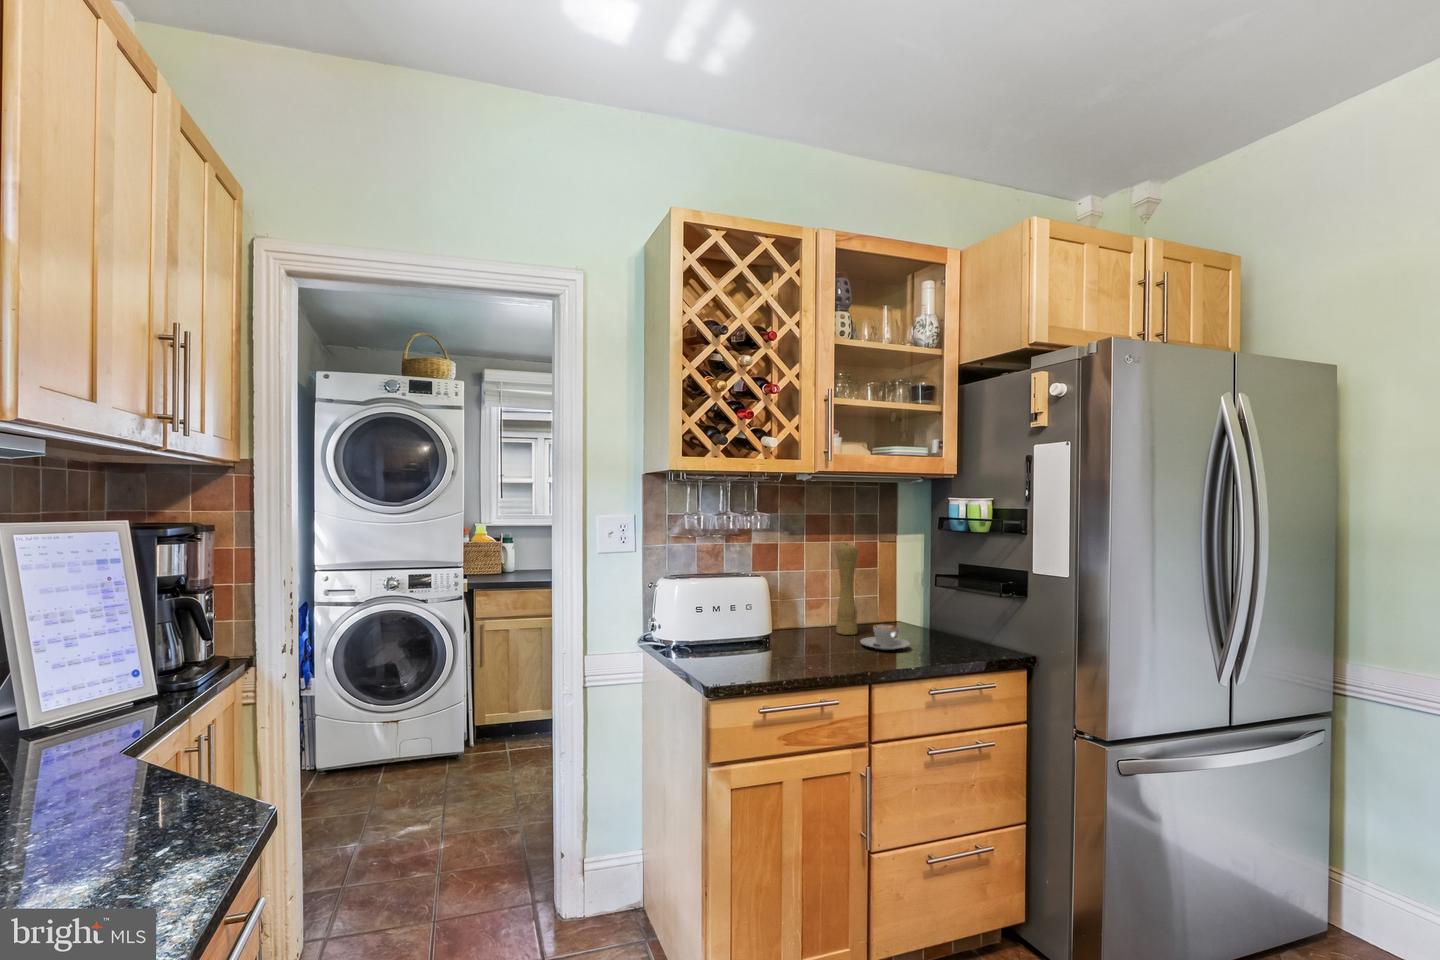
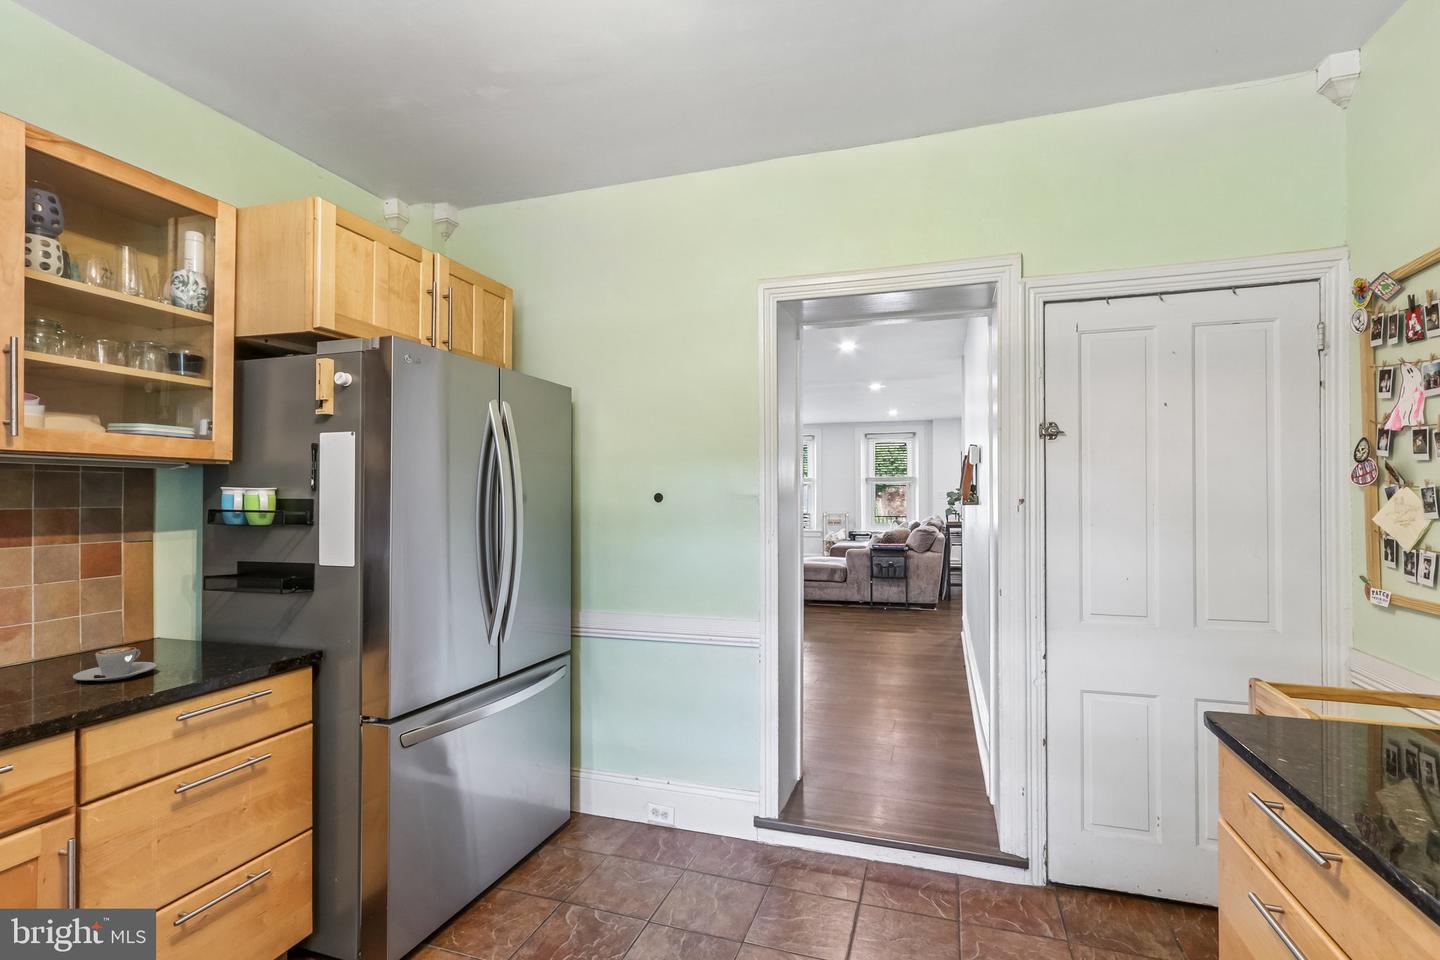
pepper mill: present [836,544,858,635] -> none [35,550,77,673]

